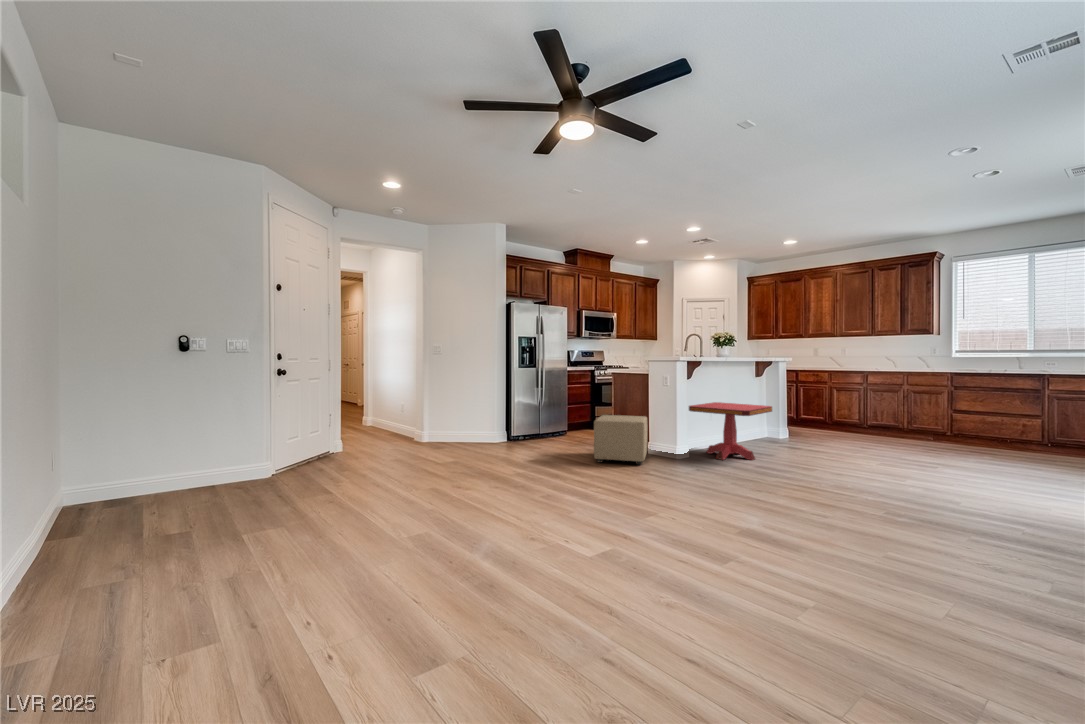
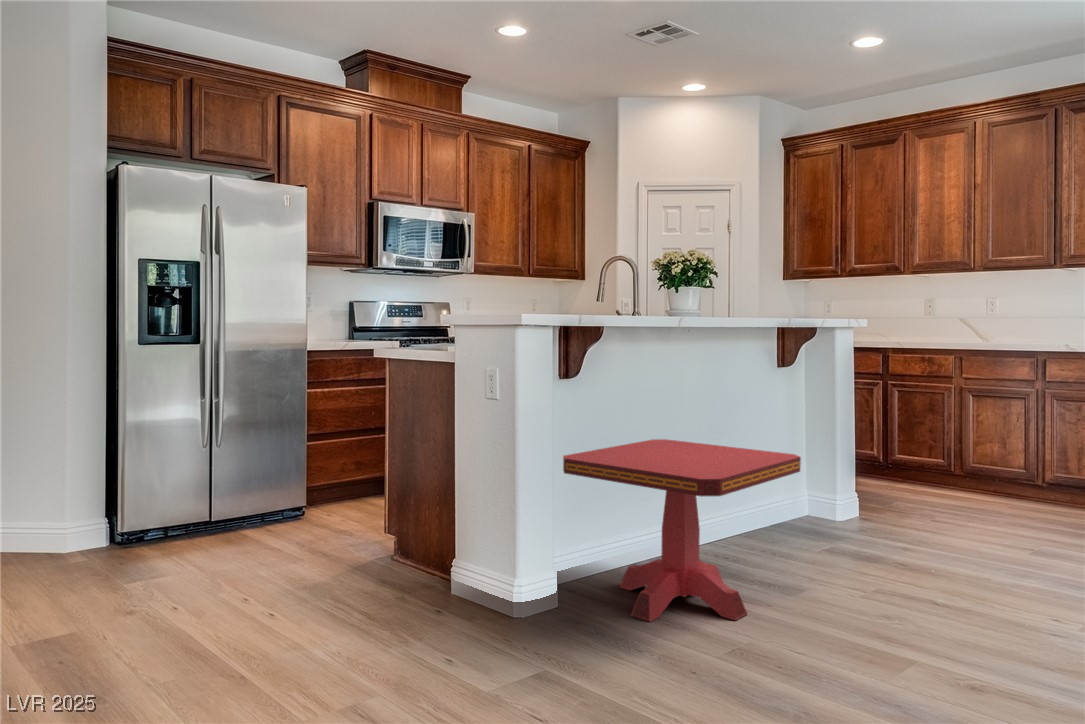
ottoman: present [594,415,648,465] -> none [231,486,435,658]

